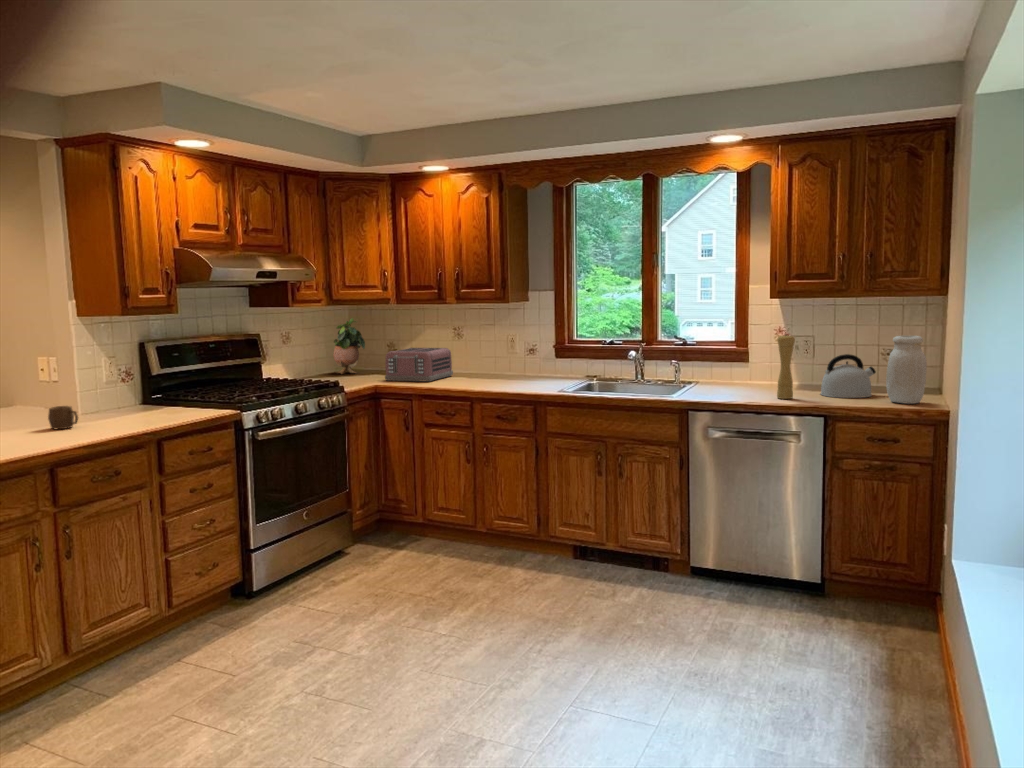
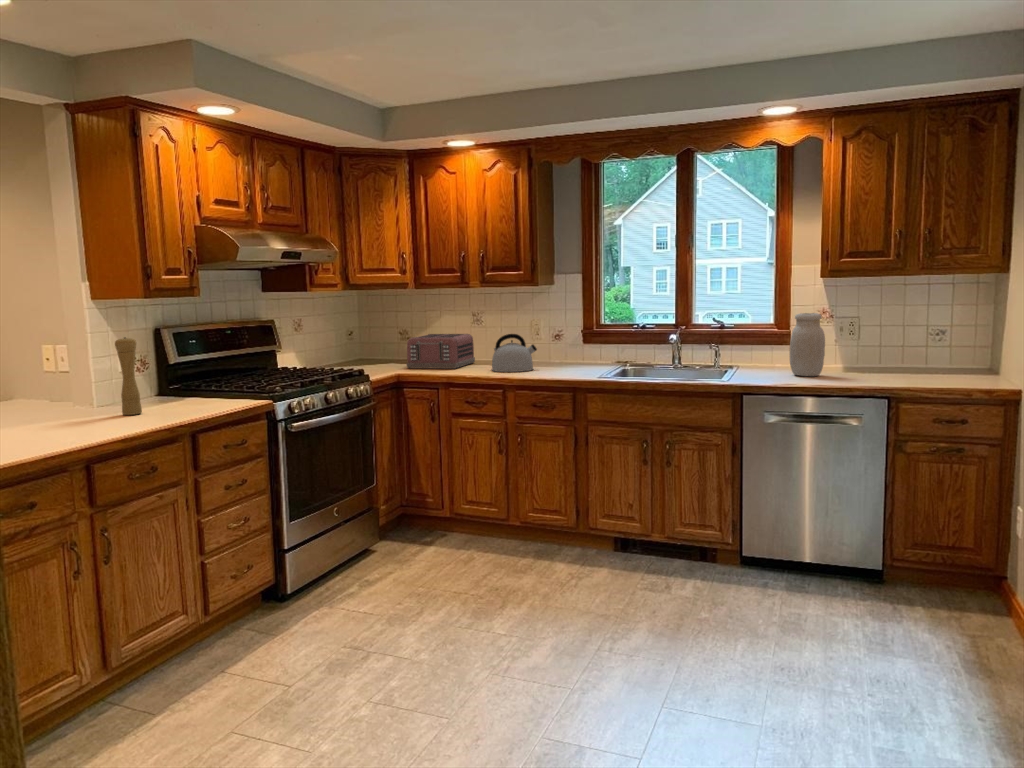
potted plant: present [334,319,365,374] -> none [345,304,379,363]
pepper mill: present [777,335,795,399] -> present [115,337,142,415]
jar: present [886,336,927,404] -> present [790,313,825,376]
kettle: present [821,354,876,398] -> present [492,334,537,372]
mug: present [48,406,78,430] -> none [70,397,104,423]

